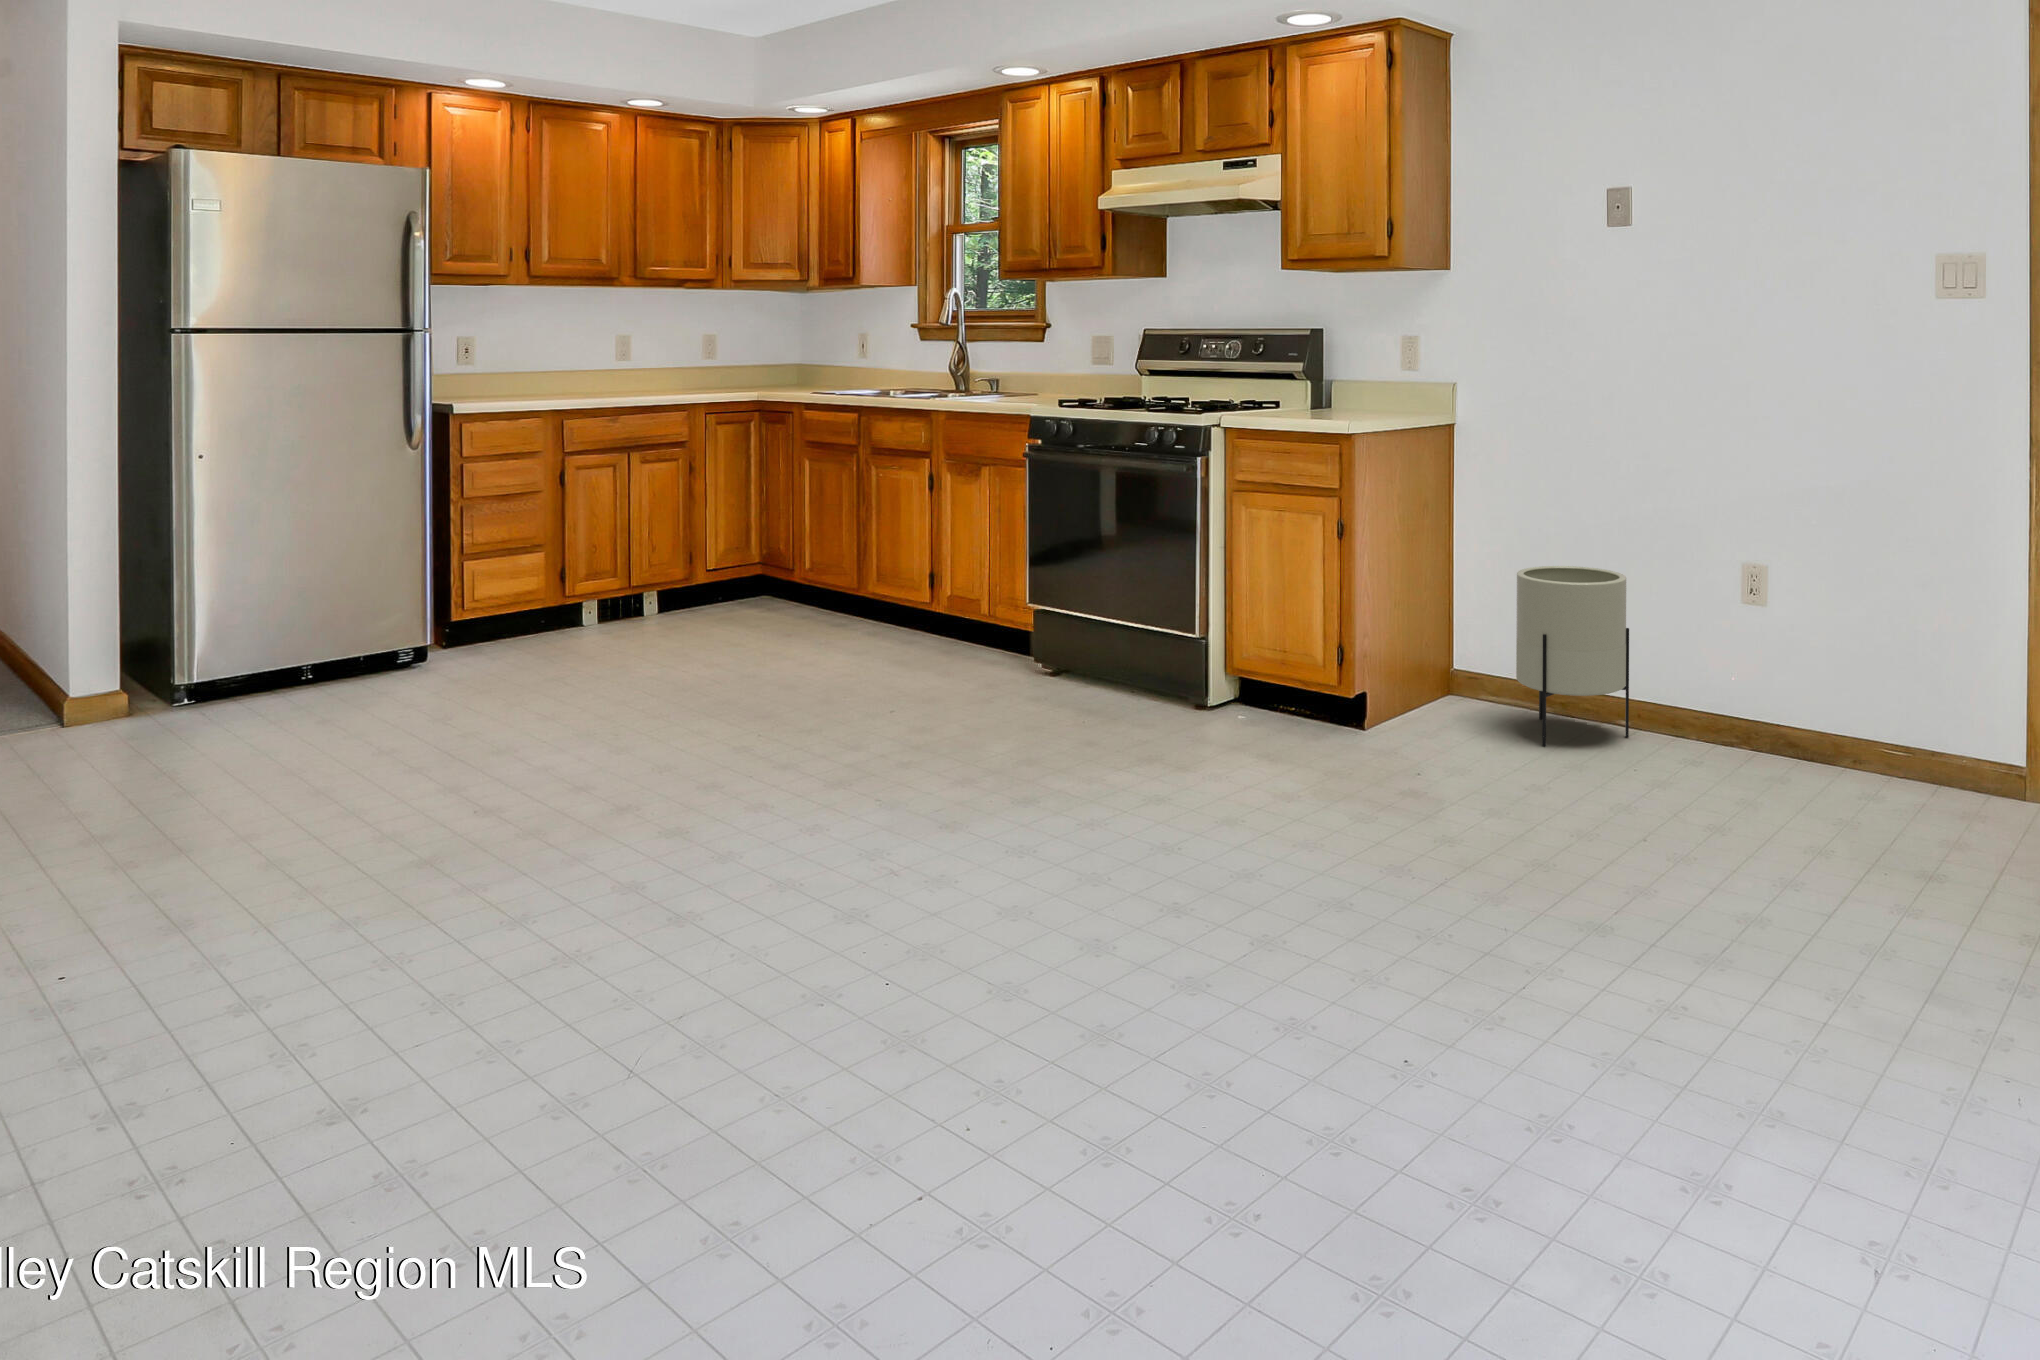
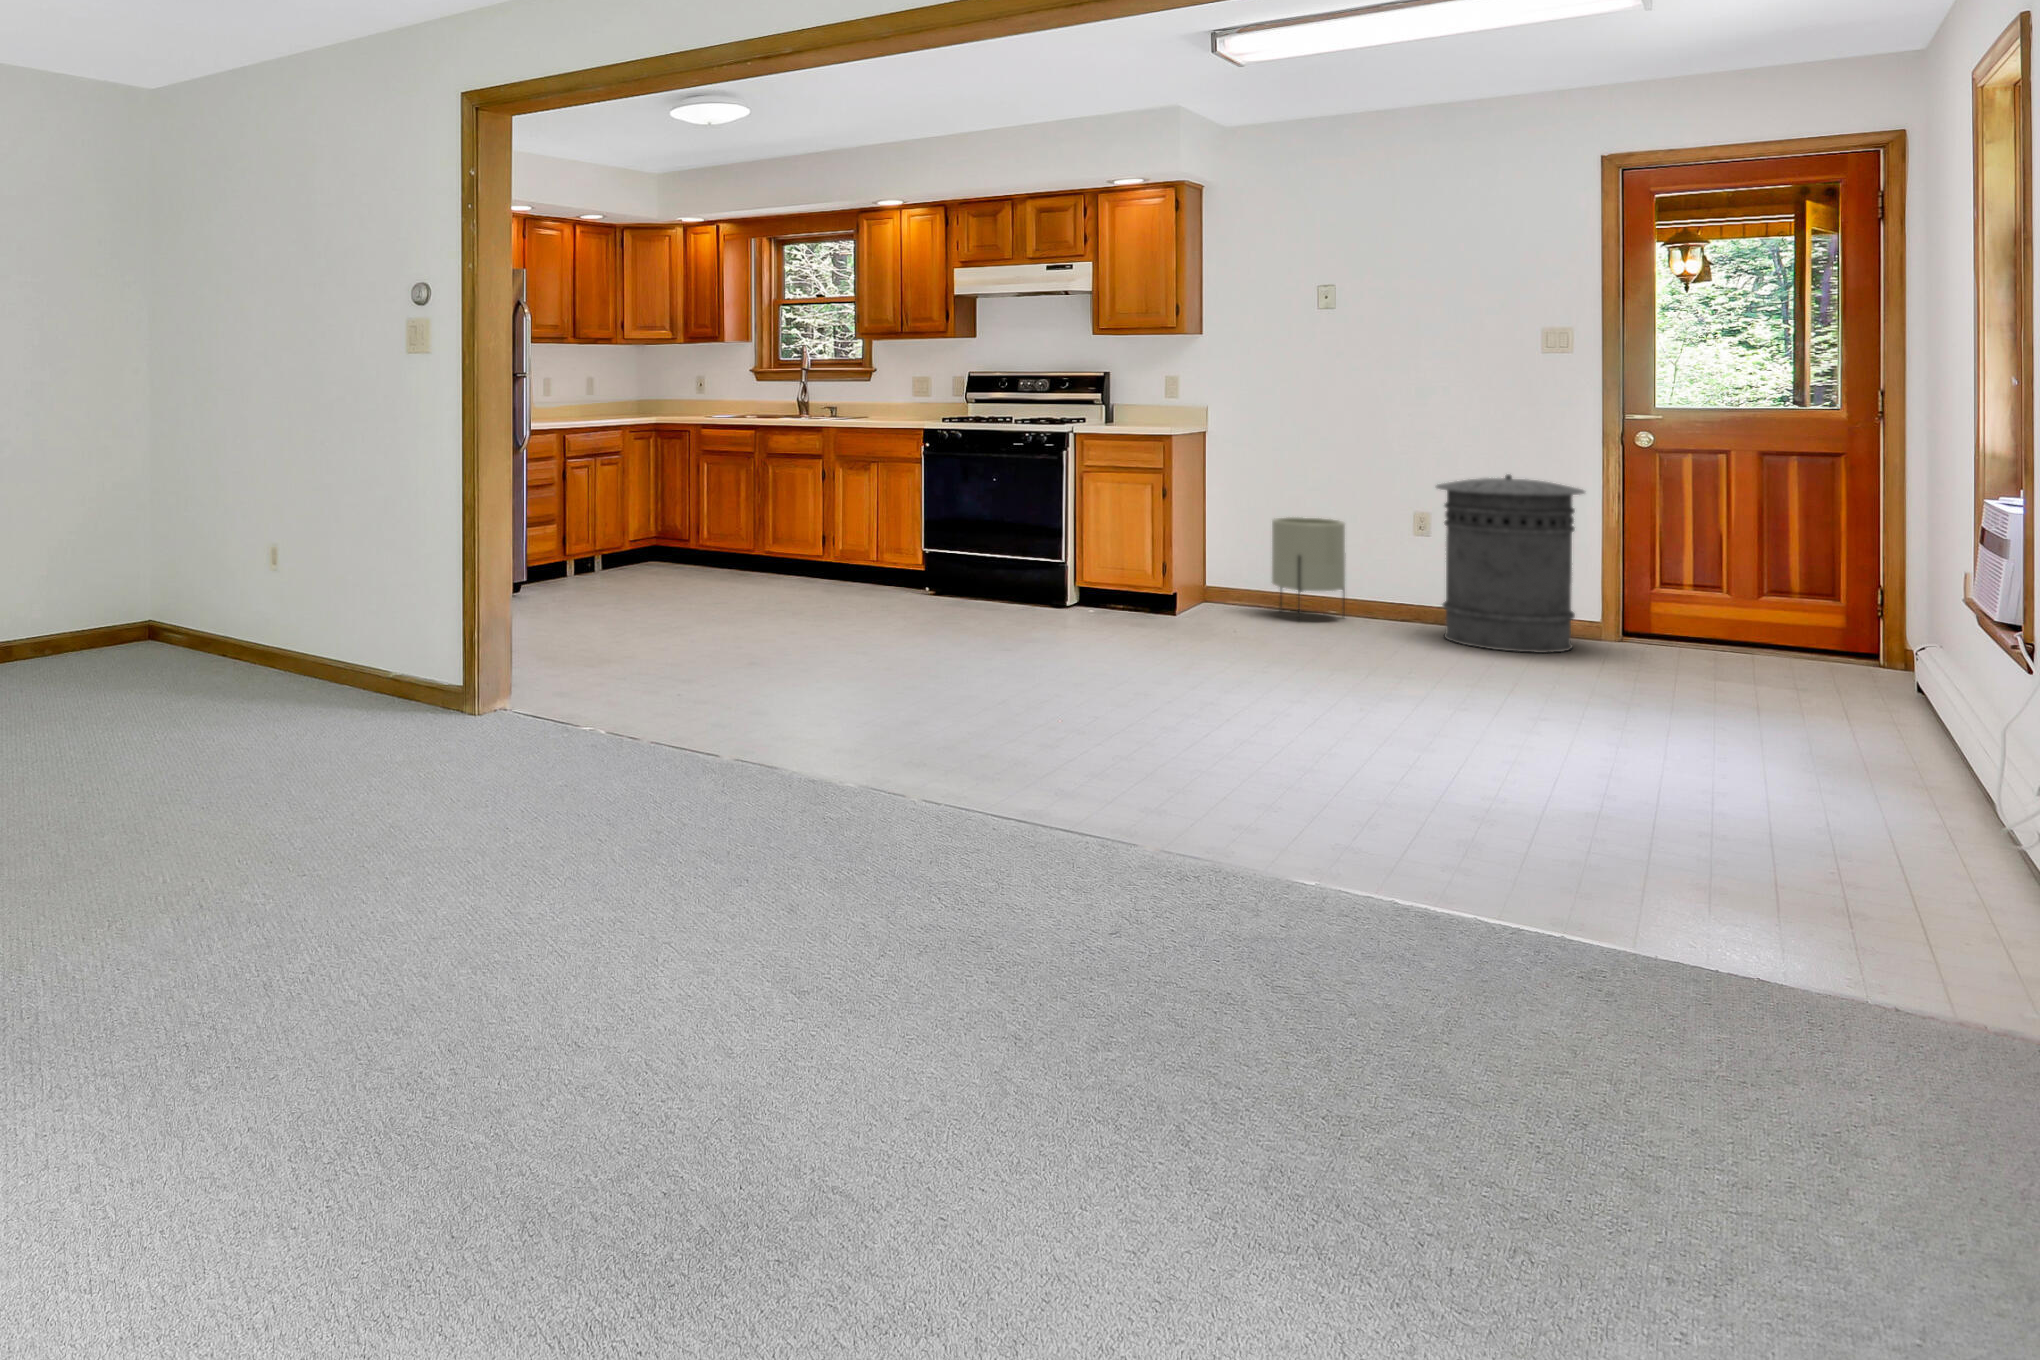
trash can: none [1737,509,1980,841] -> present [1436,474,1584,653]

